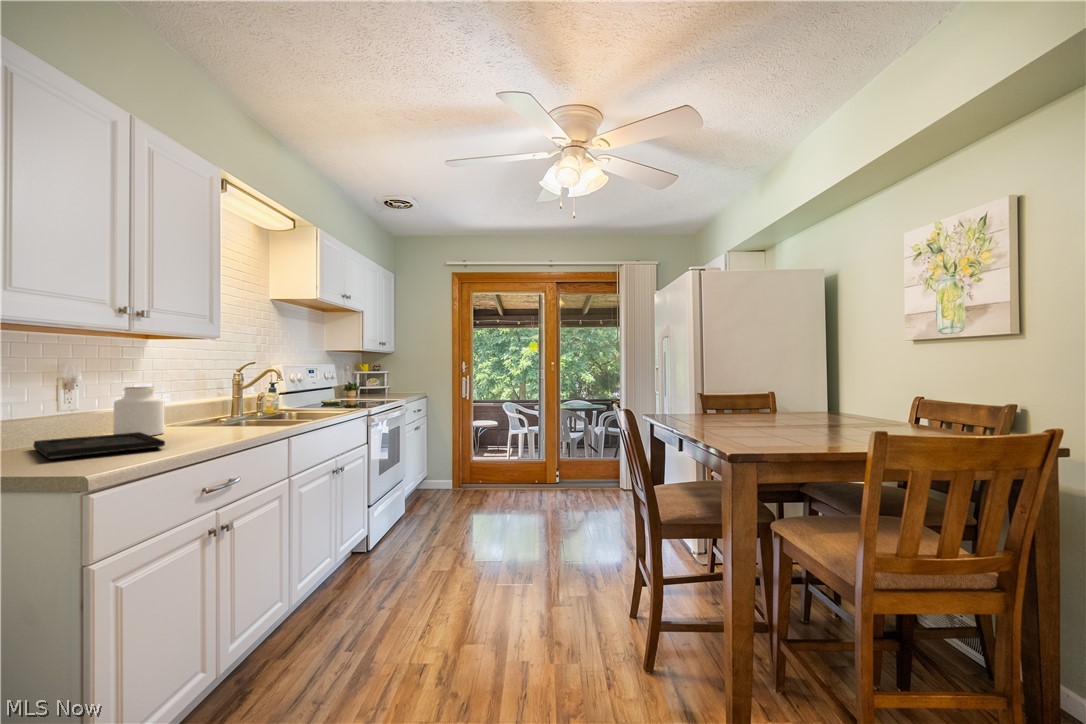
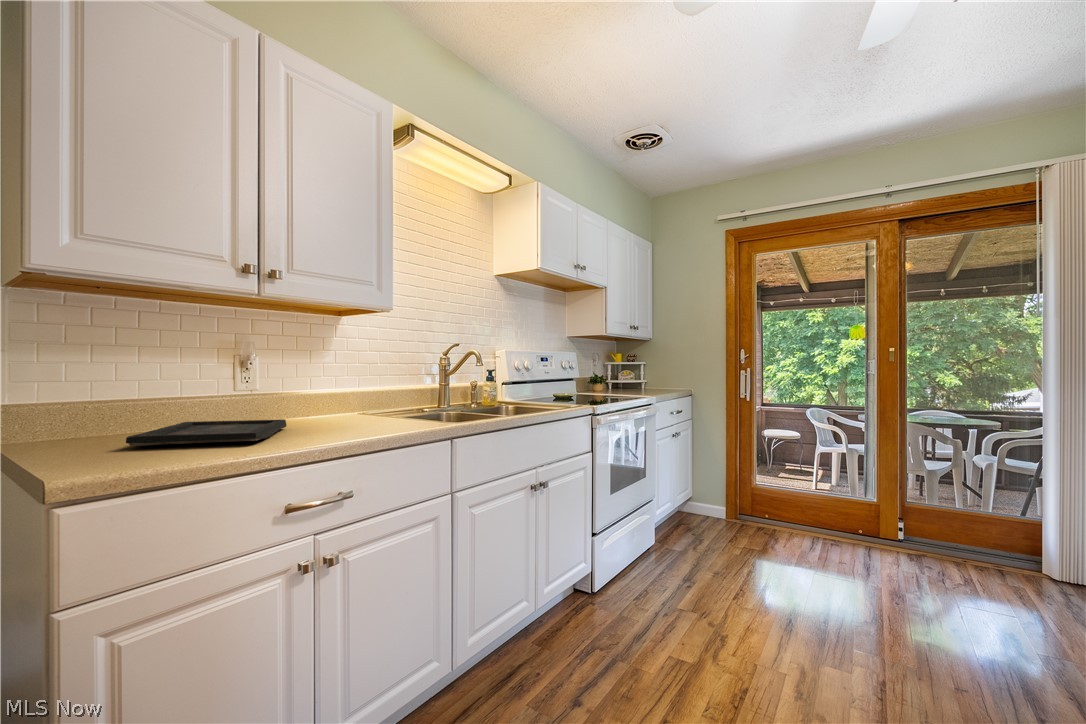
jar: present [113,387,165,436] -> none [280,367,330,424]

